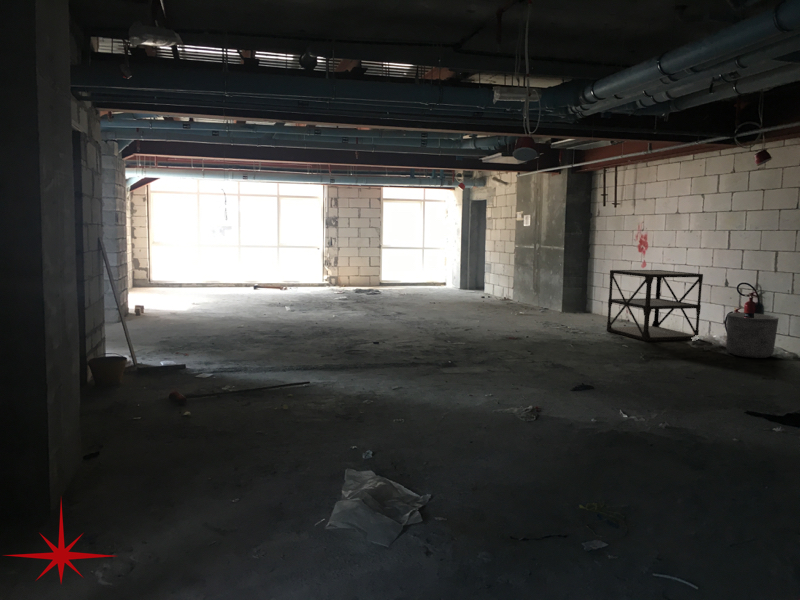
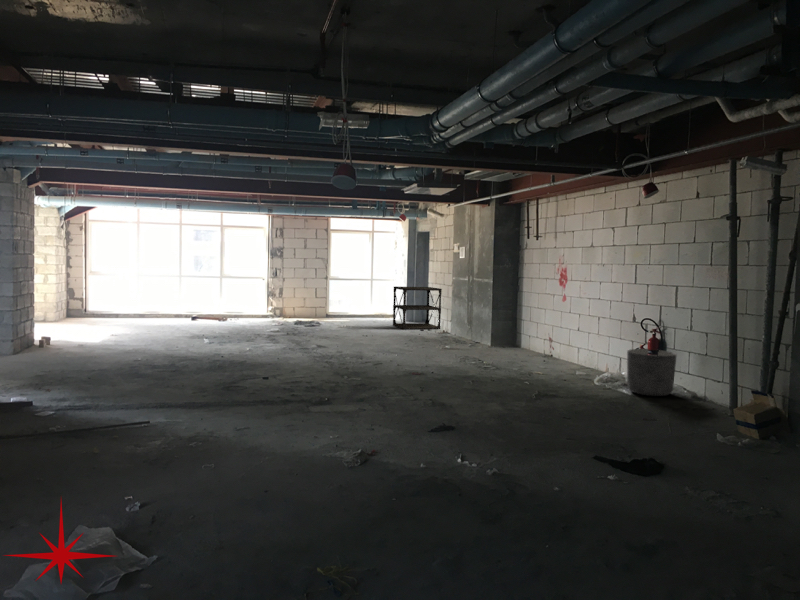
shelving unit: present [607,270,703,341] -> present [393,287,442,329]

